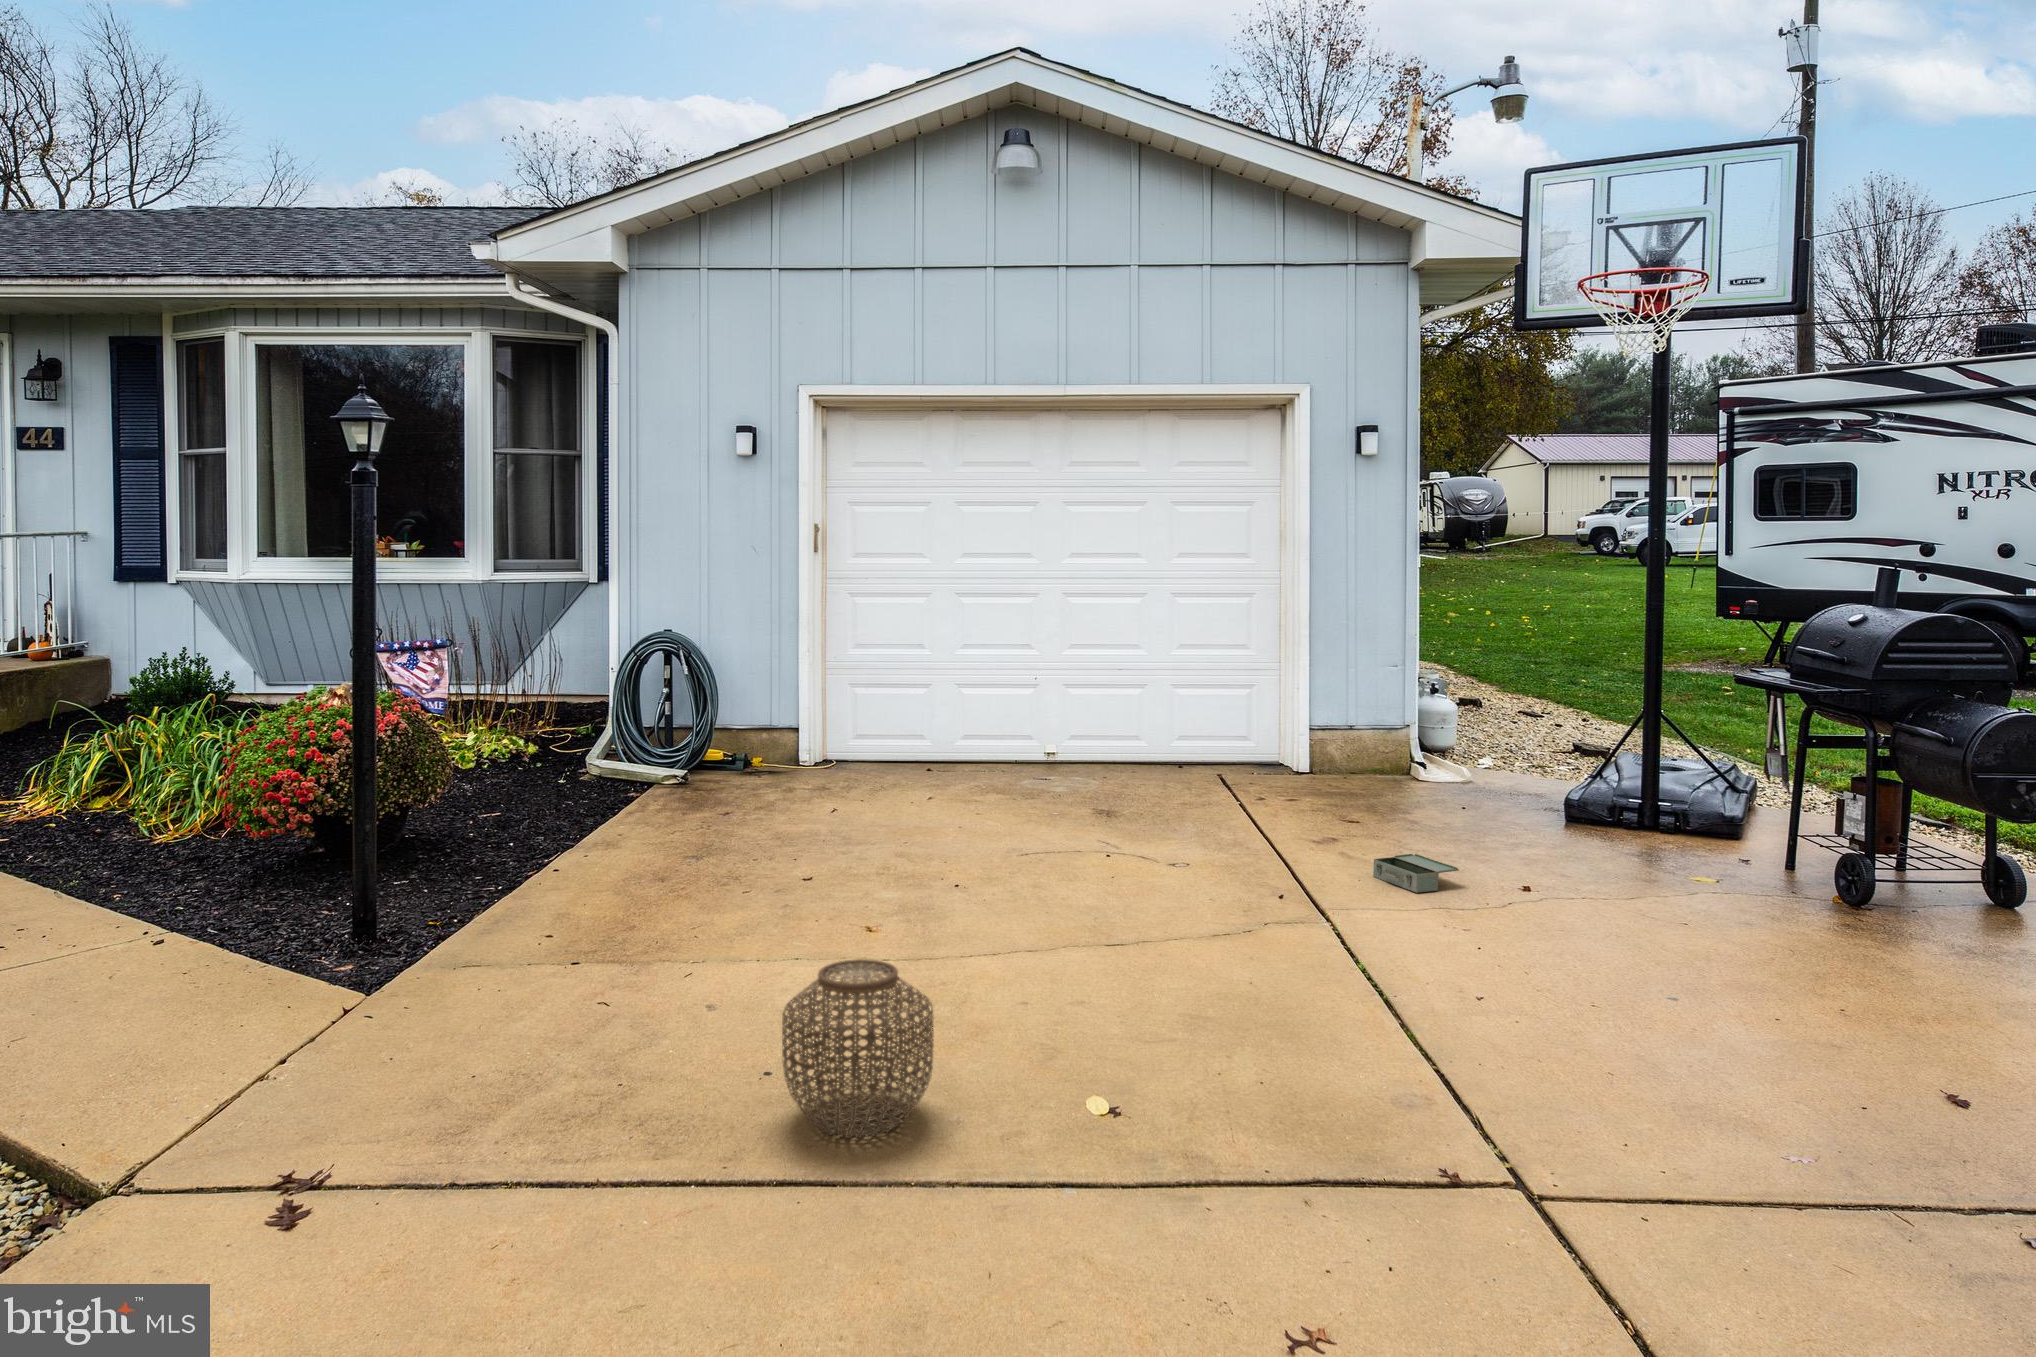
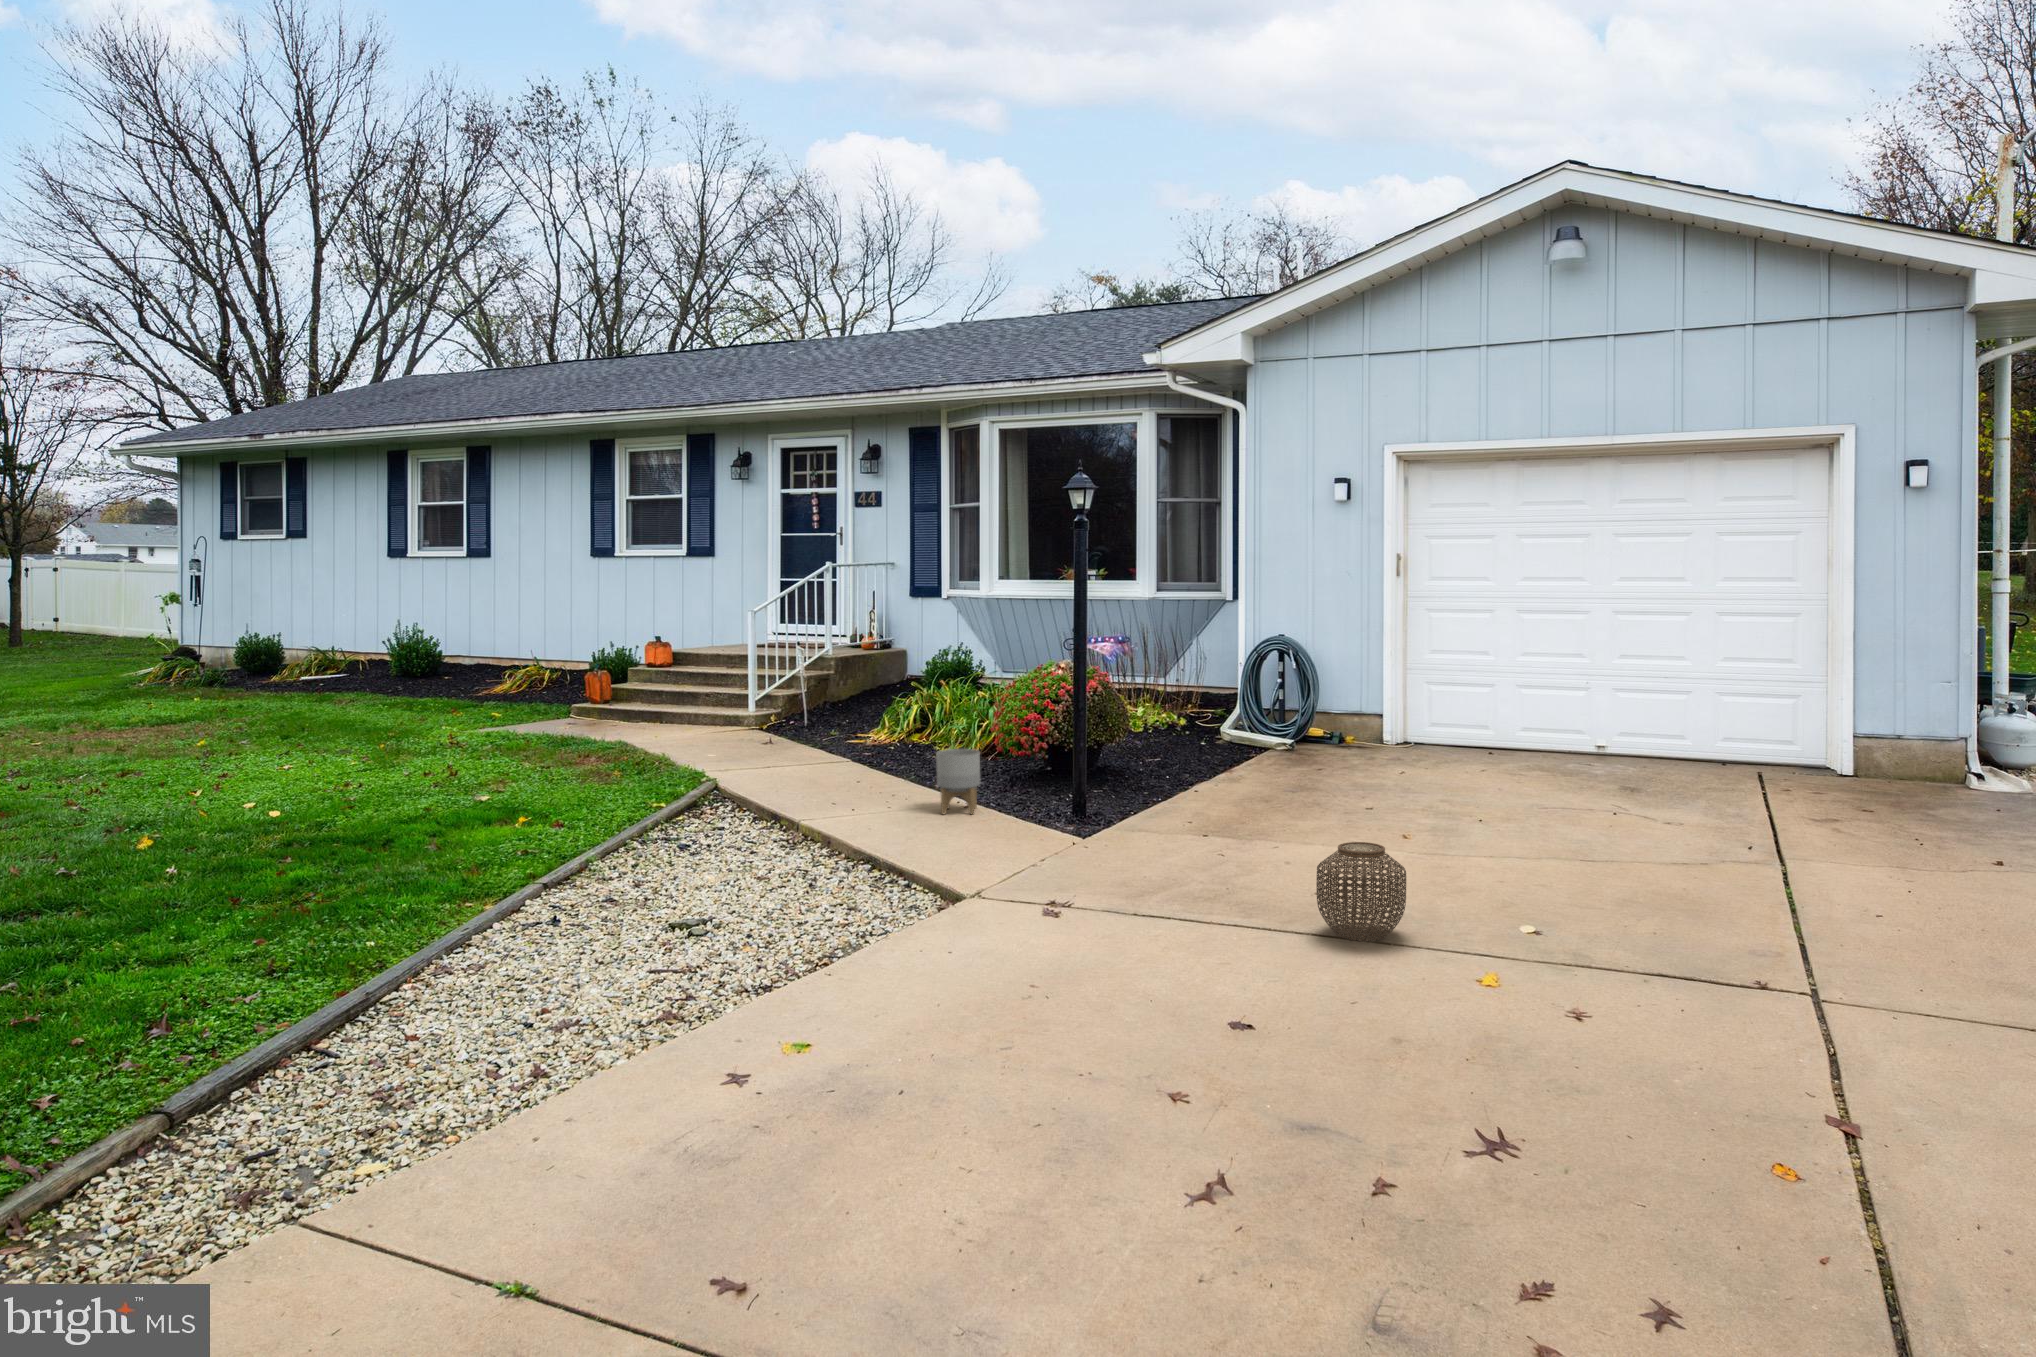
planter: none [82,816,173,934] -> present [936,749,980,814]
toolbox: present [1373,854,1459,893] -> none [1836,836,1910,864]

